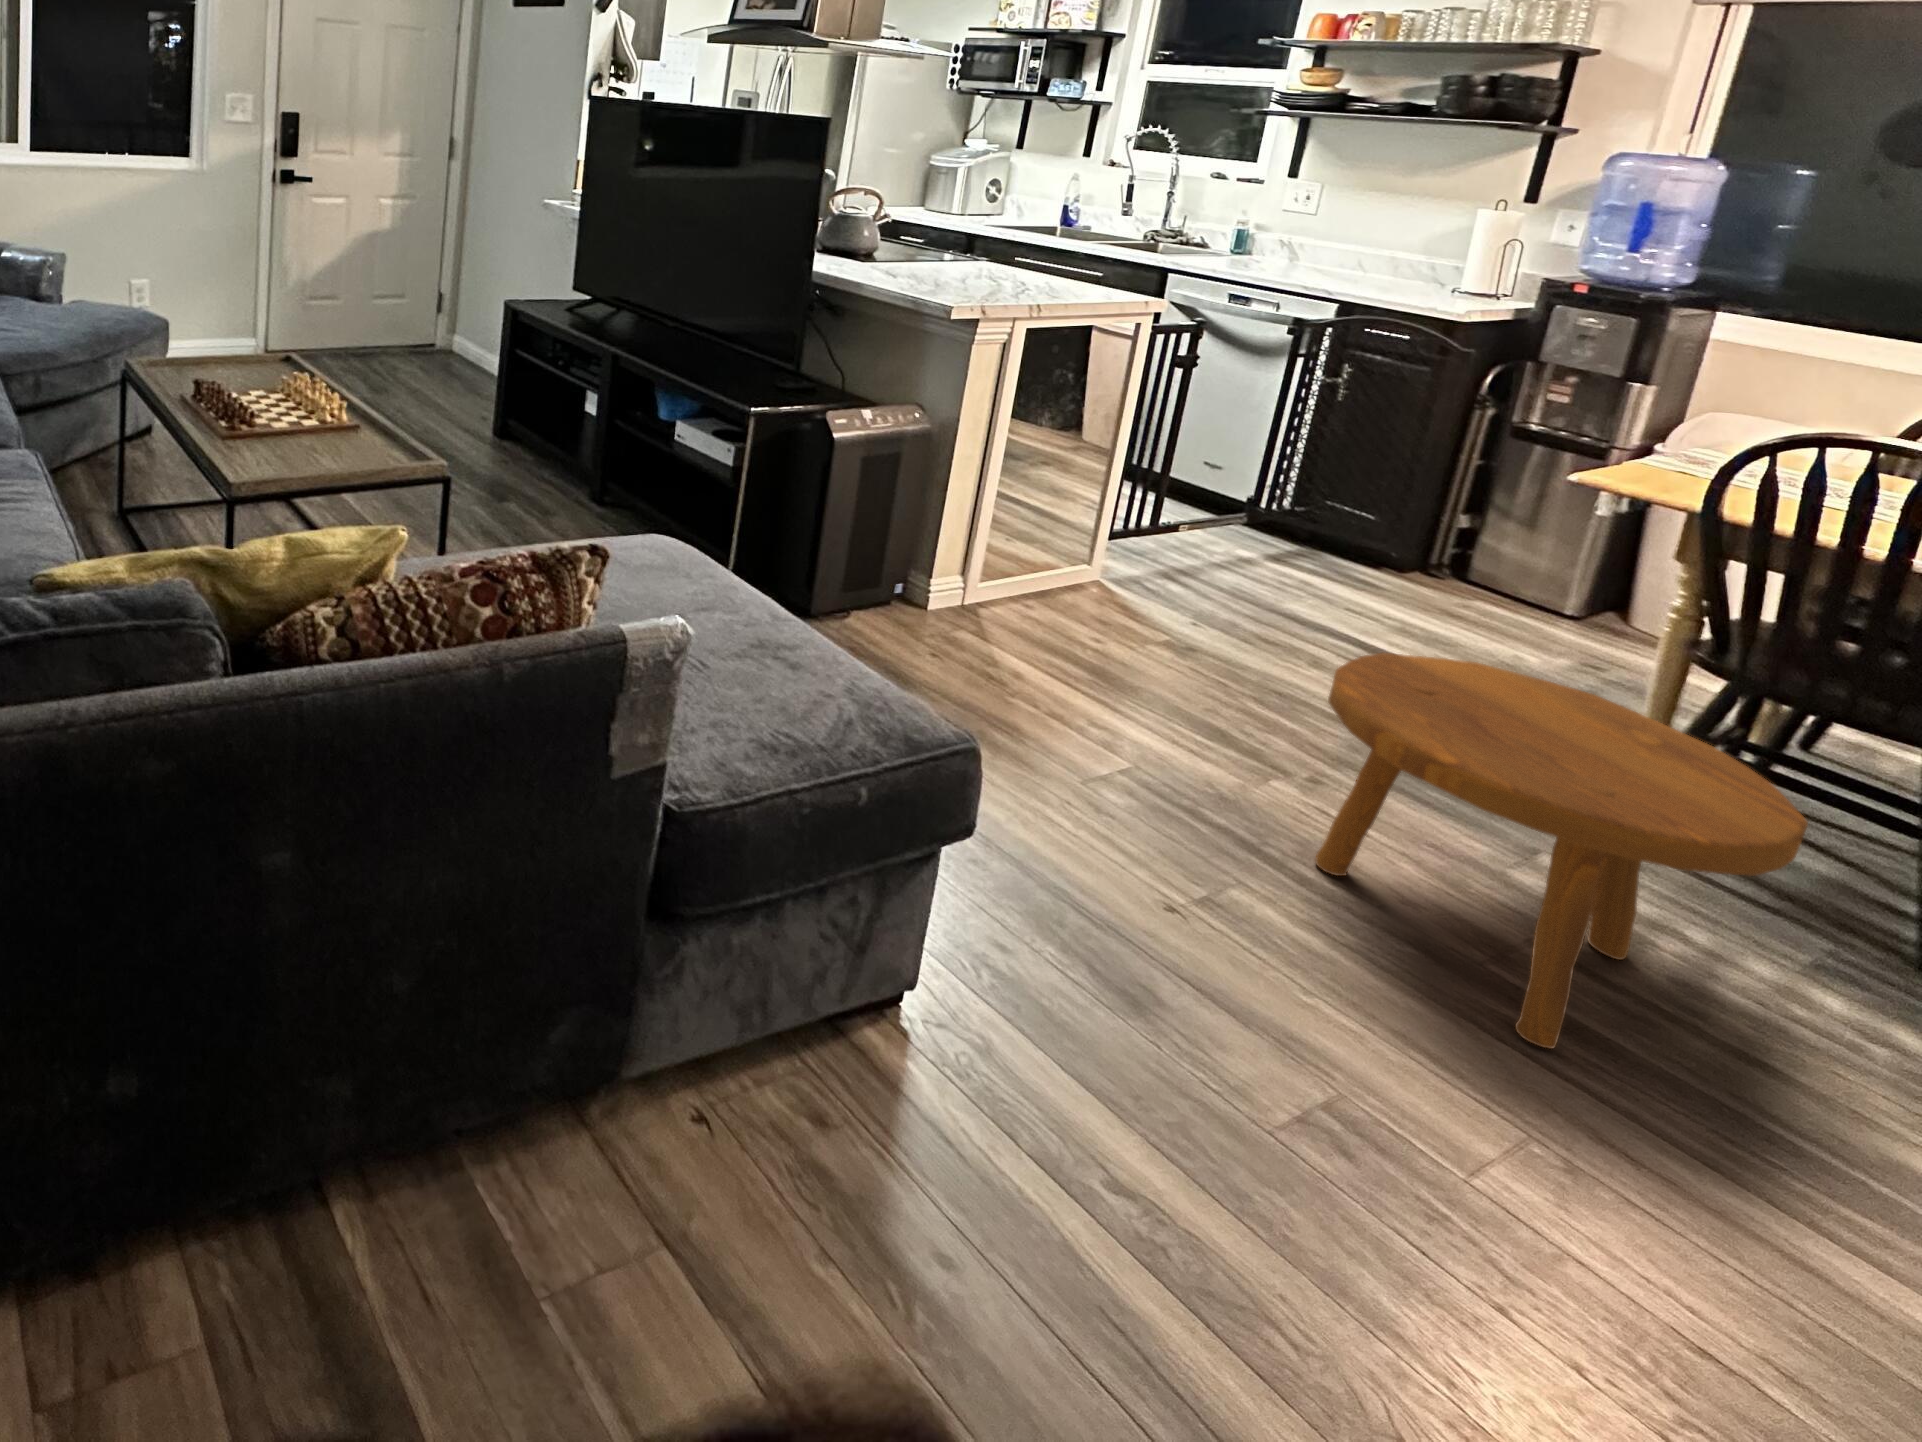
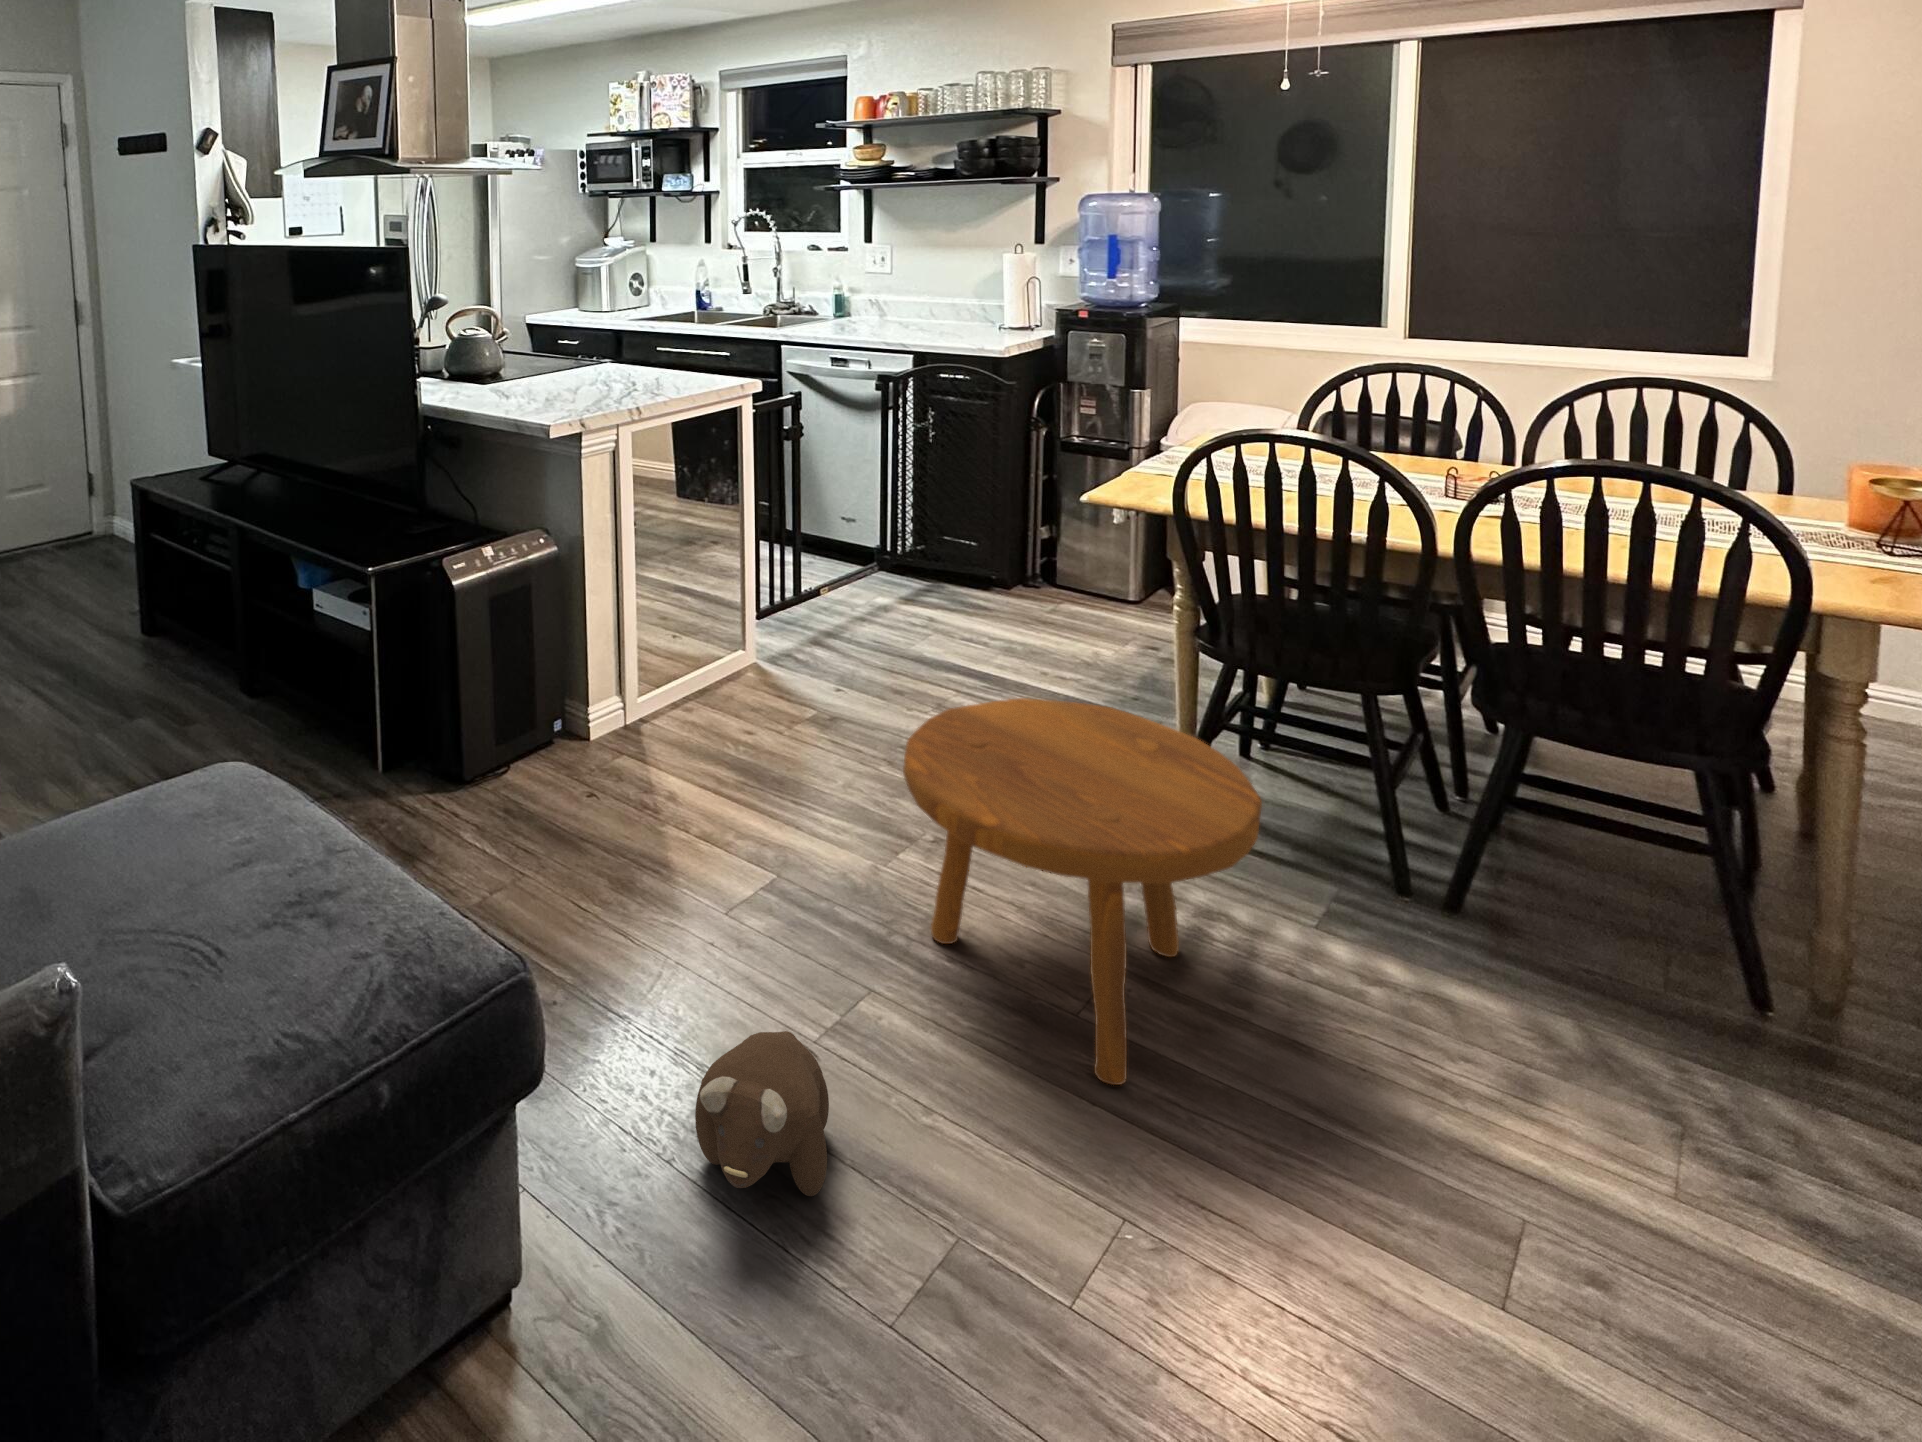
plush toy: none [1074,881,1218,1032] -> present [695,1031,829,1196]

